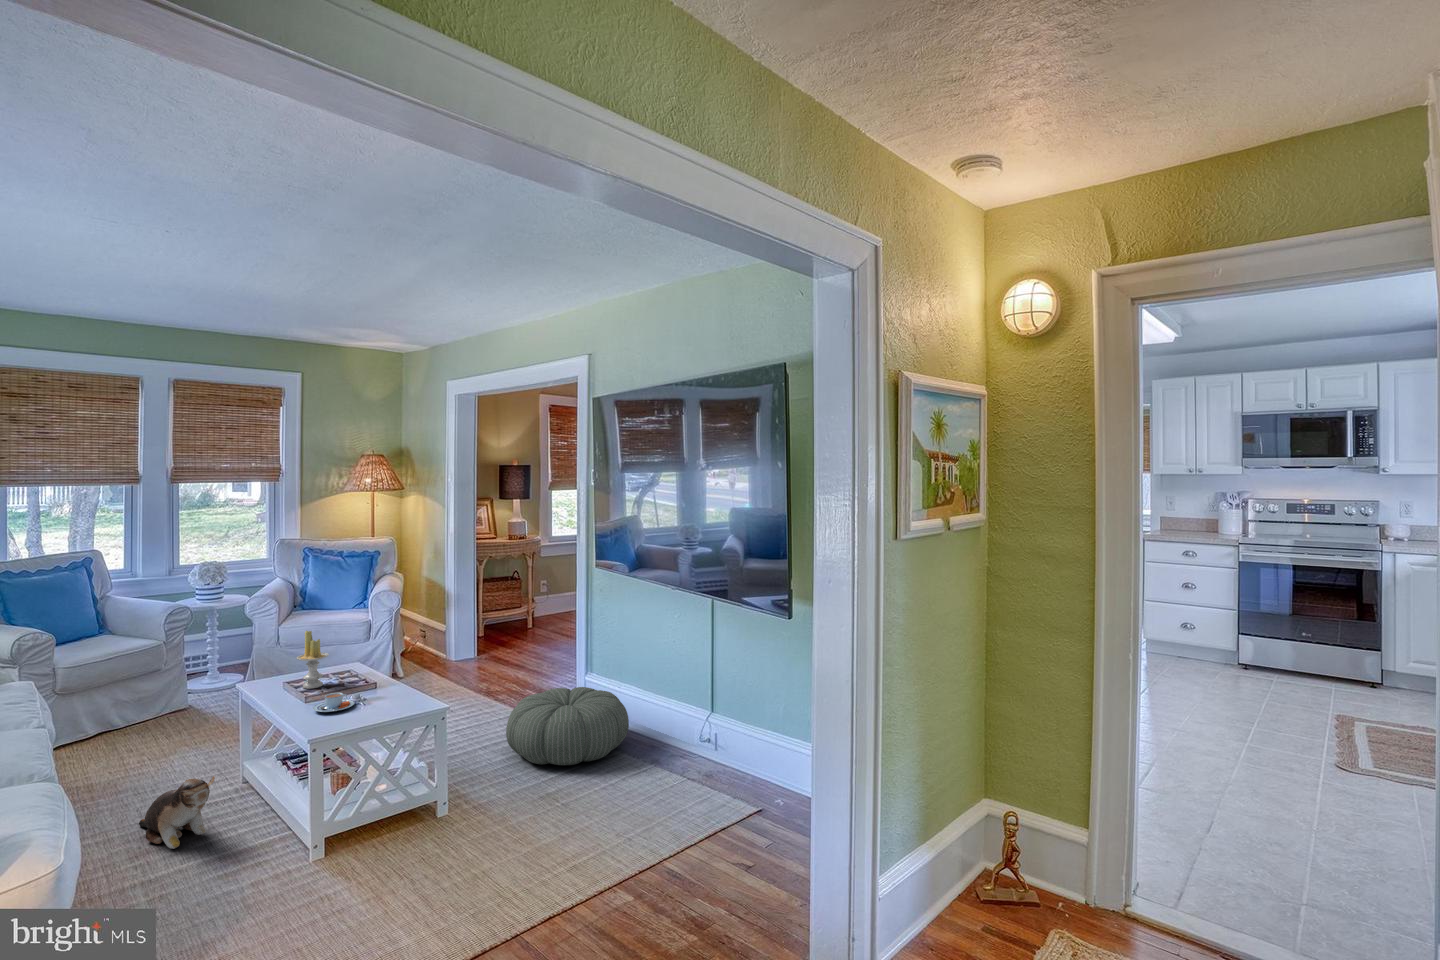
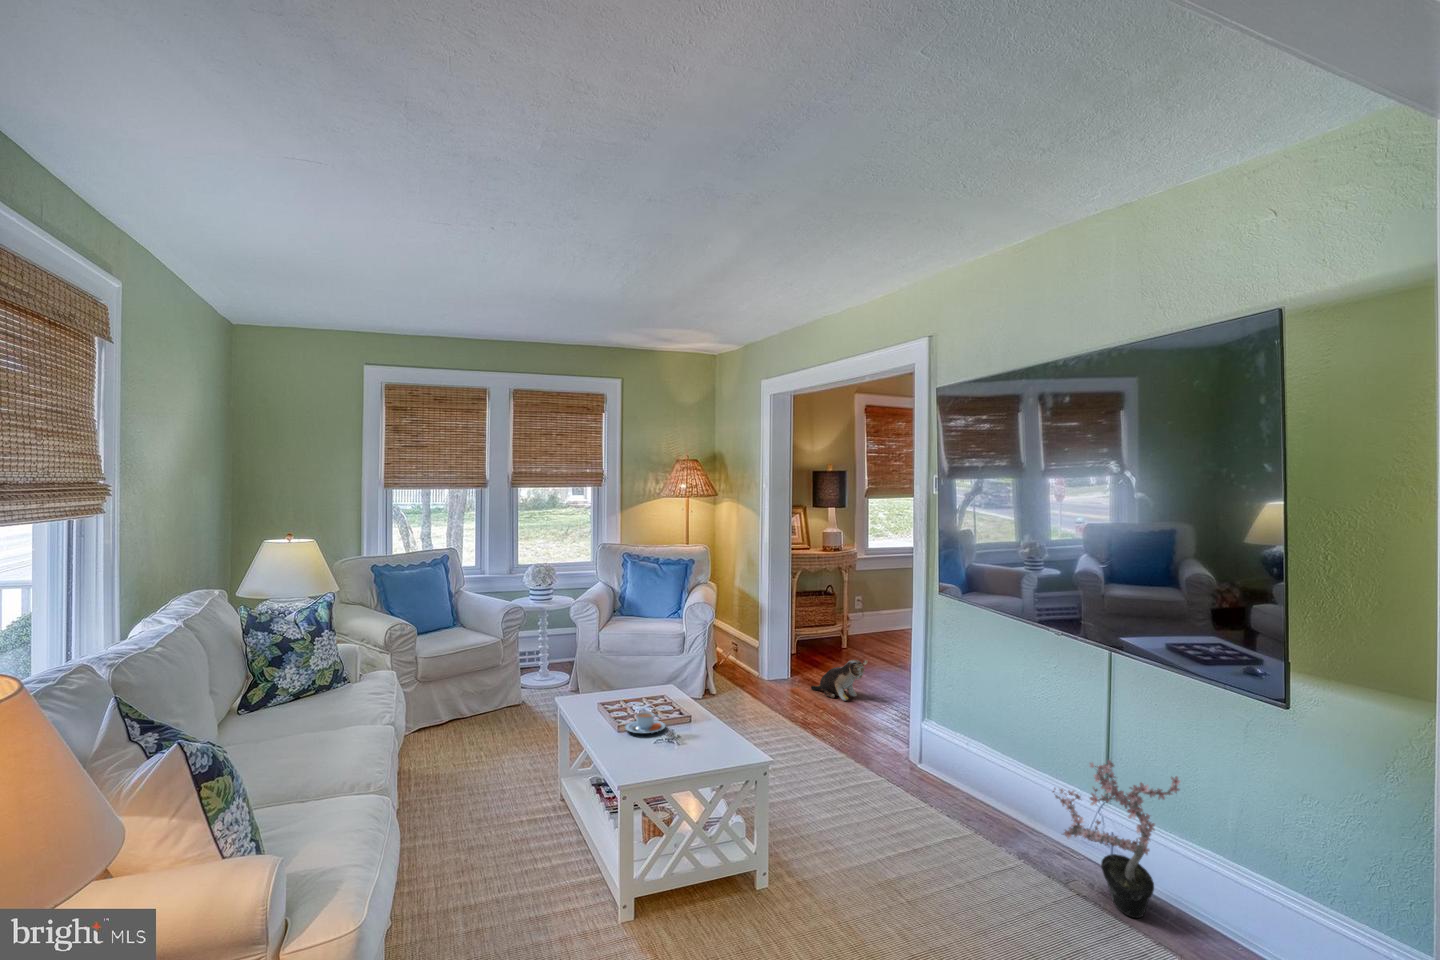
candle: present [296,631,329,689] -> none [611,639,642,703]
potted plant: none [673,680,759,794] -> present [1053,760,1181,918]
pouf: present [506,687,629,765] -> none [829,732,982,834]
plush toy: present [139,776,215,849] -> present [811,660,868,701]

